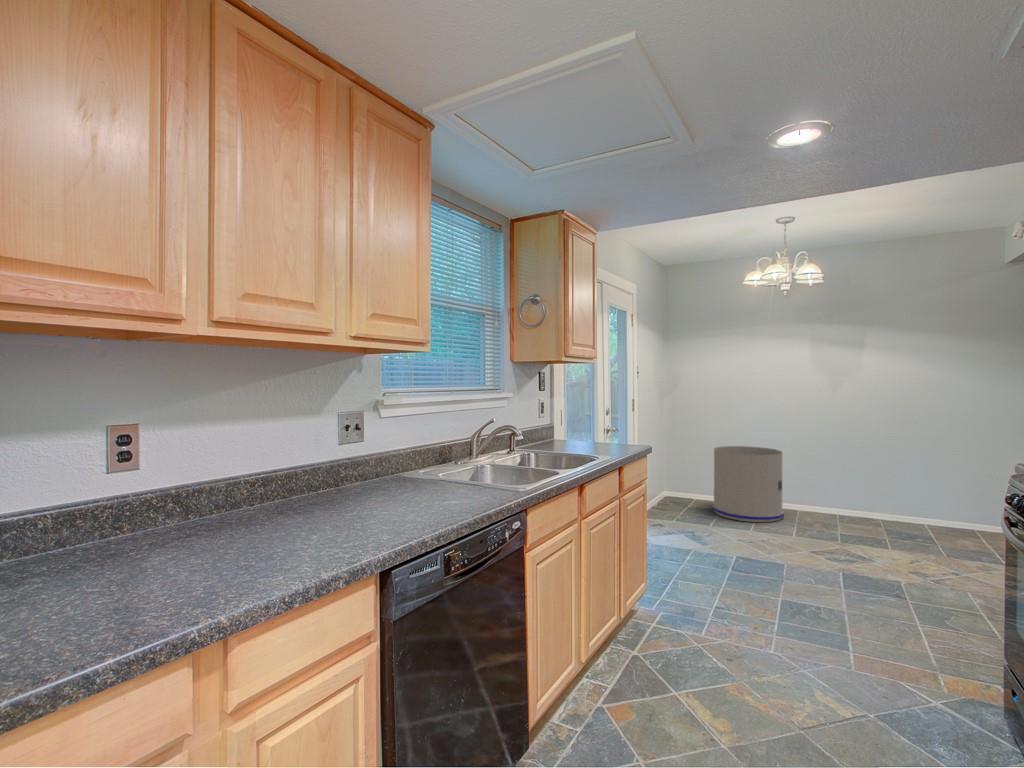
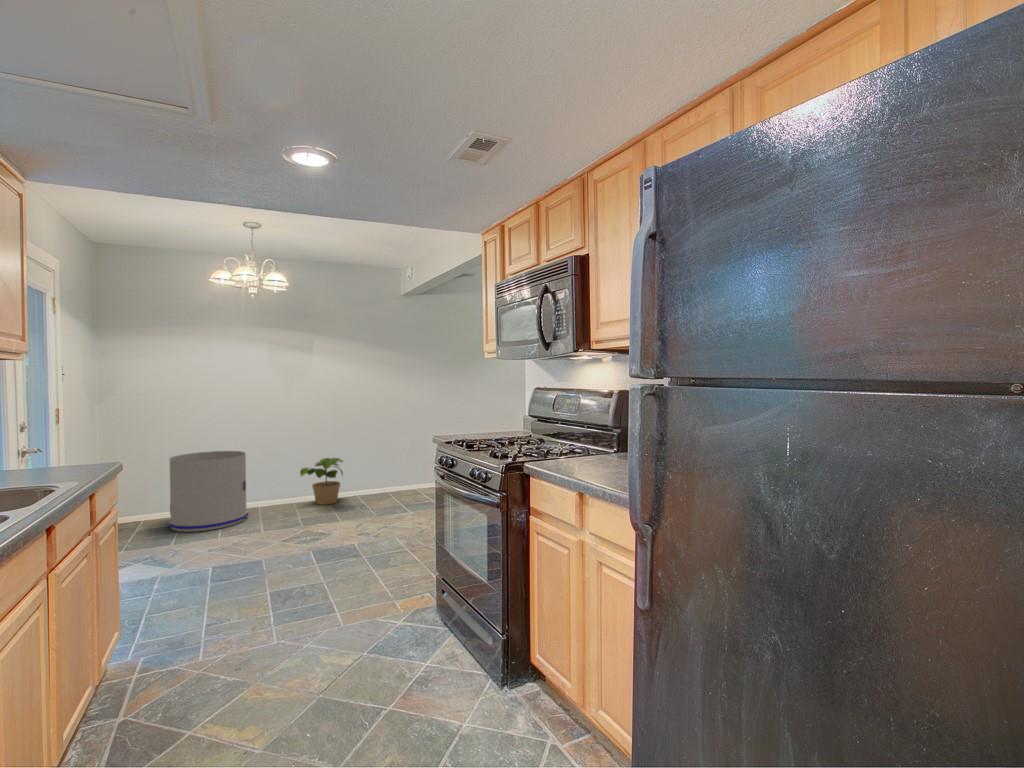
potted plant: none [845,471,904,527] -> present [300,458,343,504]

